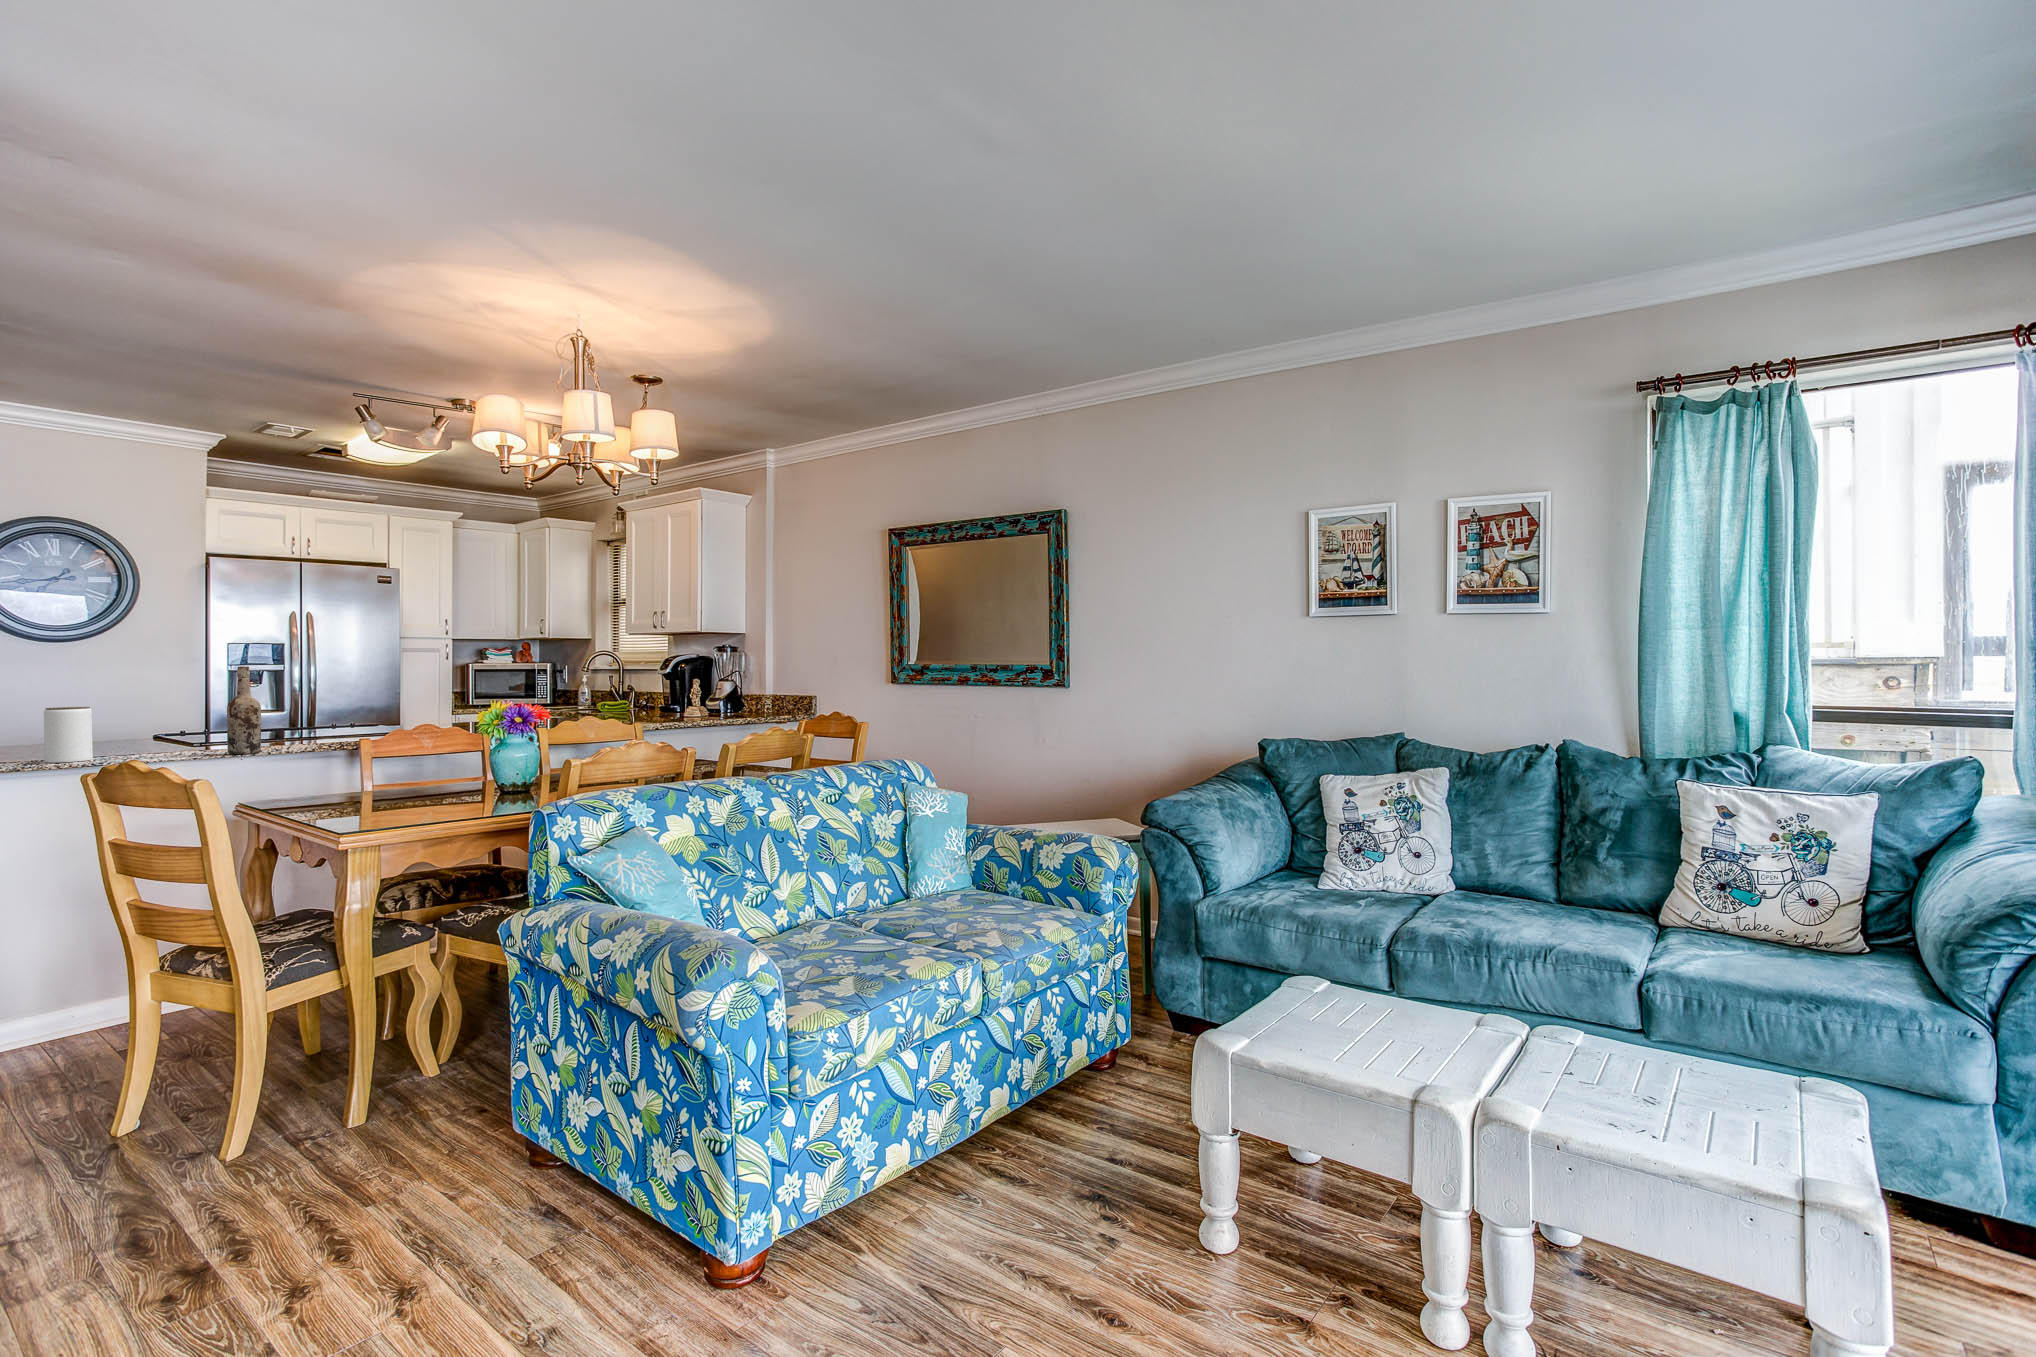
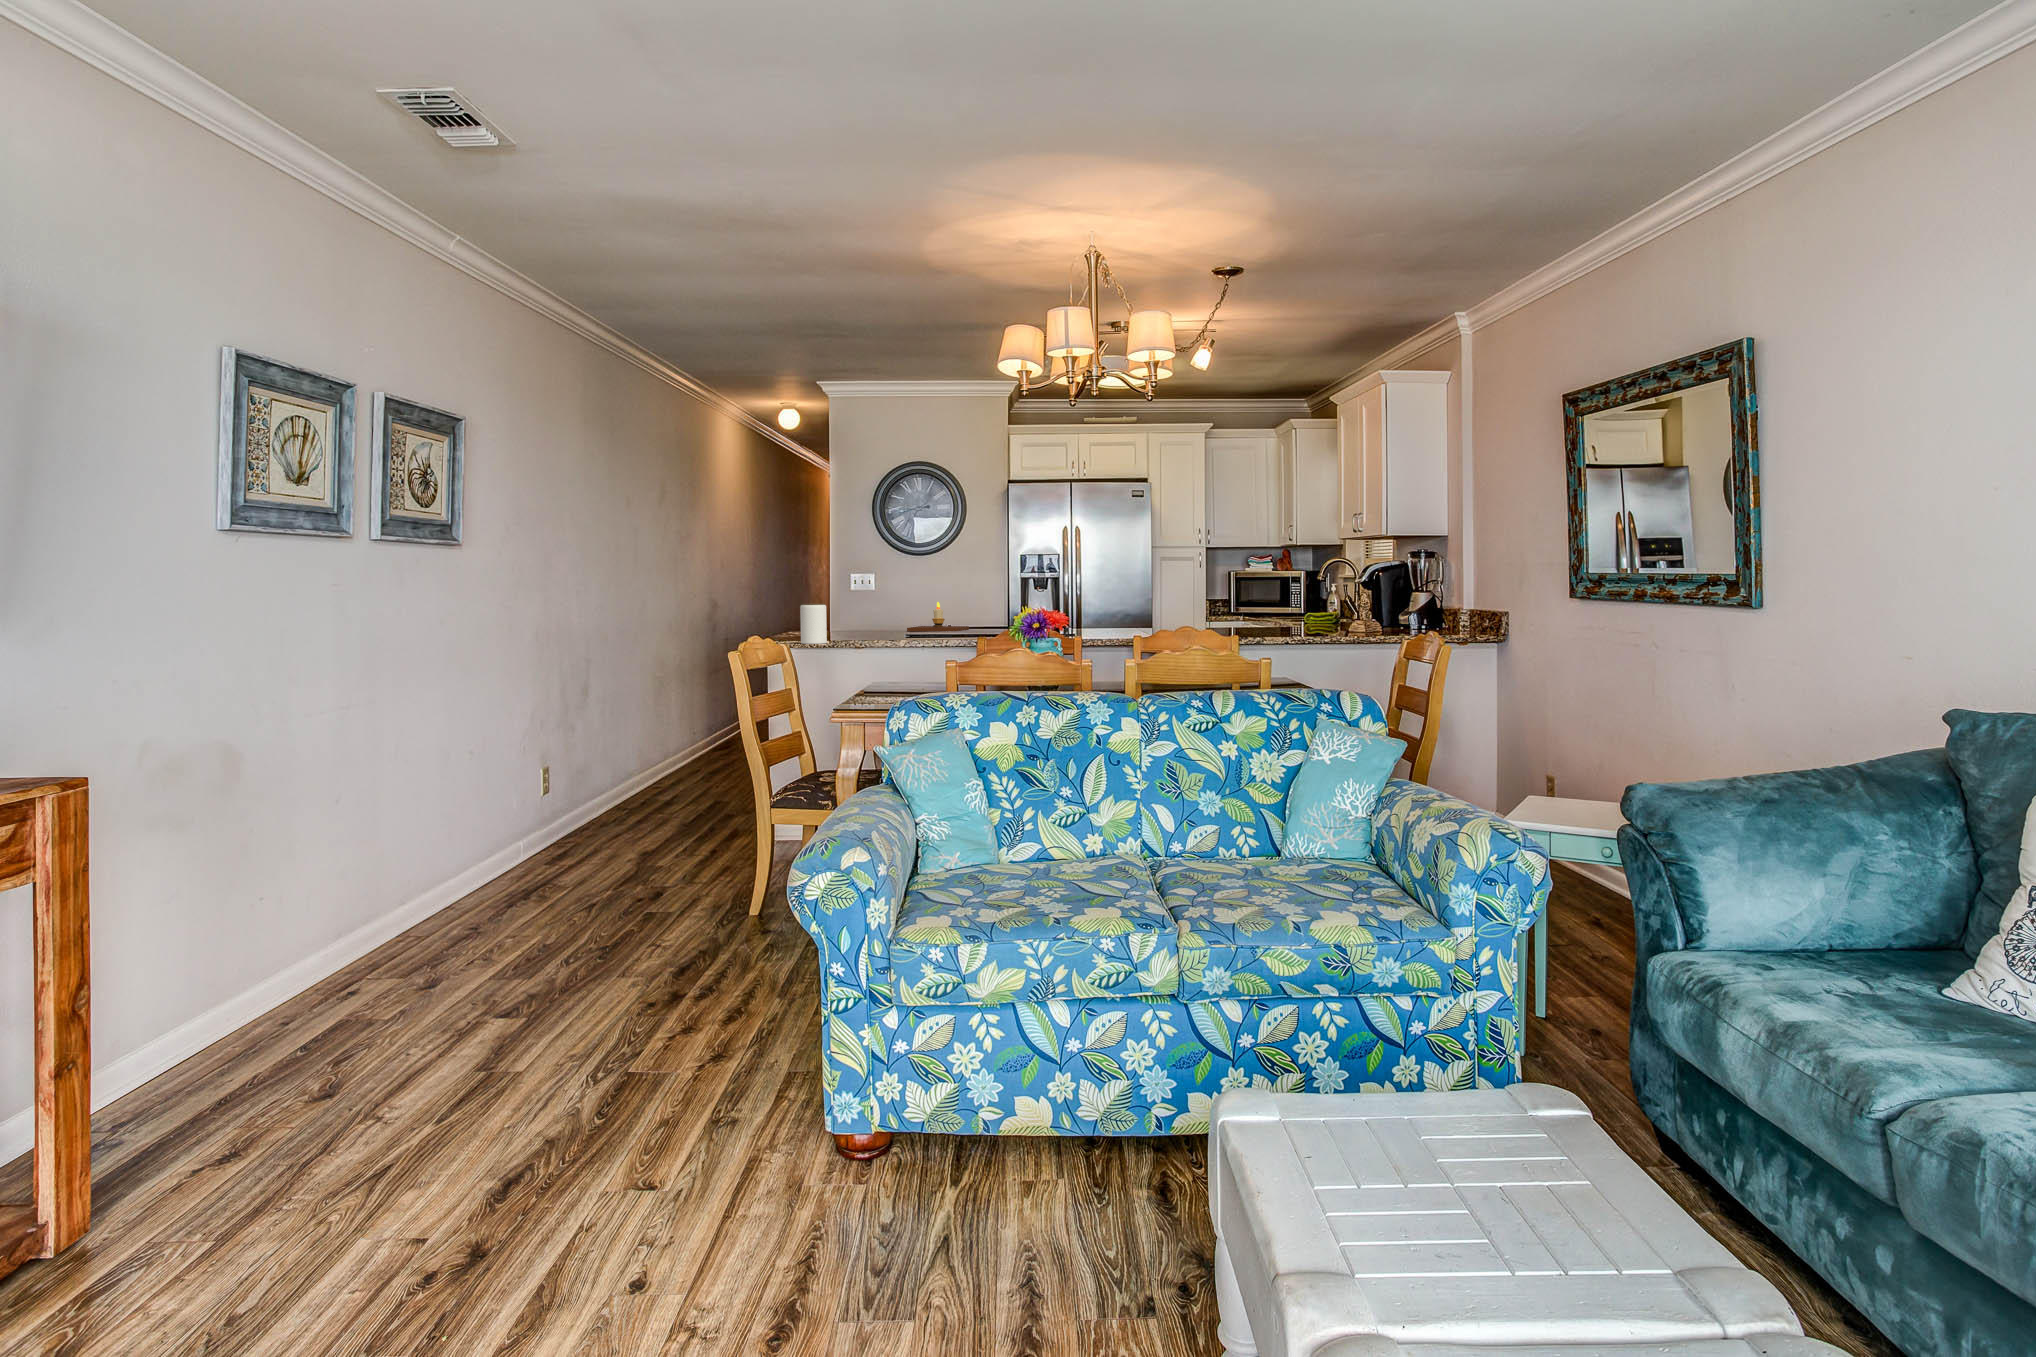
wine bottle: present [227,667,261,754] -> none [885,574,907,645]
candle: none [84,698,174,738] -> present [907,602,969,631]

